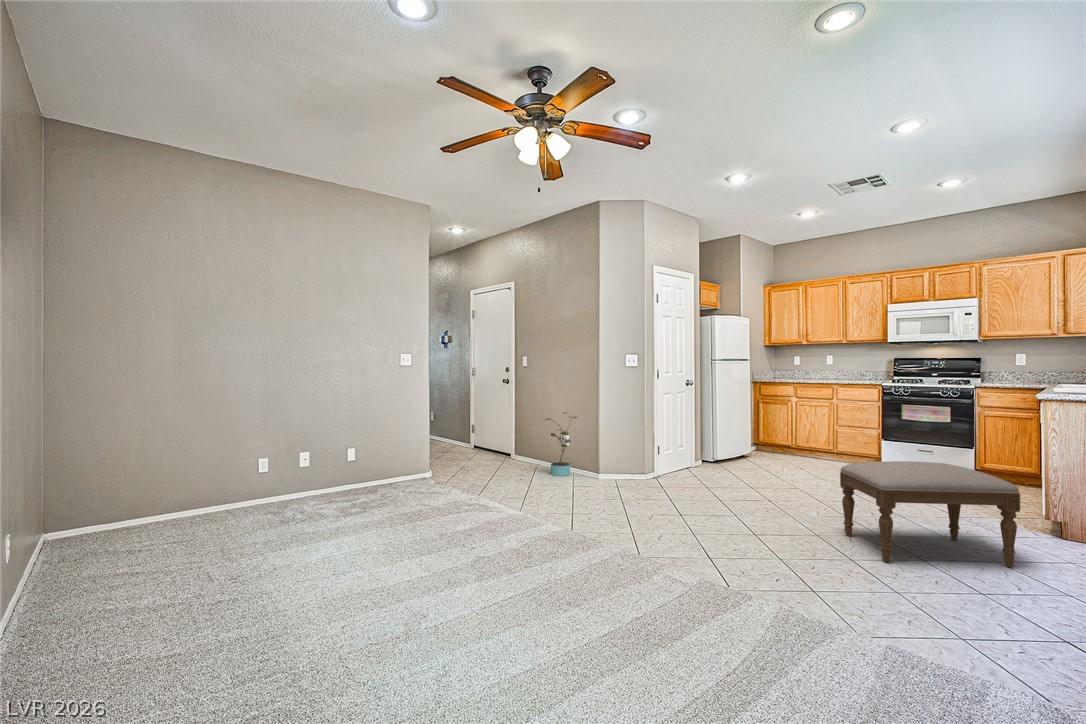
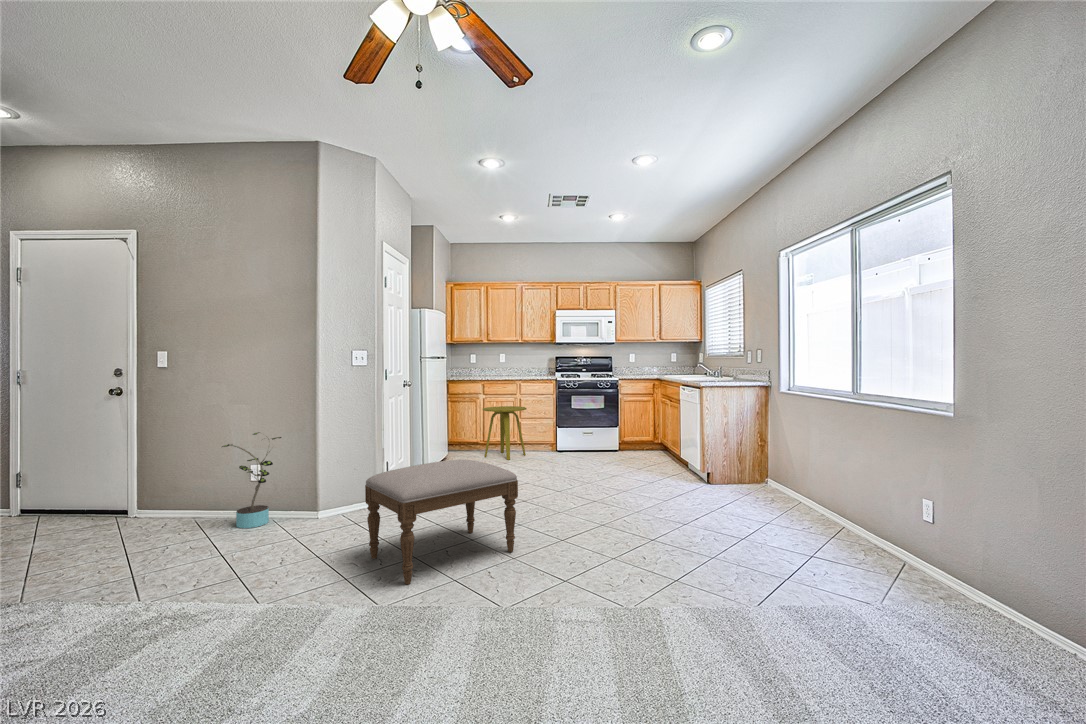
side table: none [786,411,839,467] -> present [483,406,527,460]
ottoman: present [840,461,1020,567] -> present [365,459,518,584]

